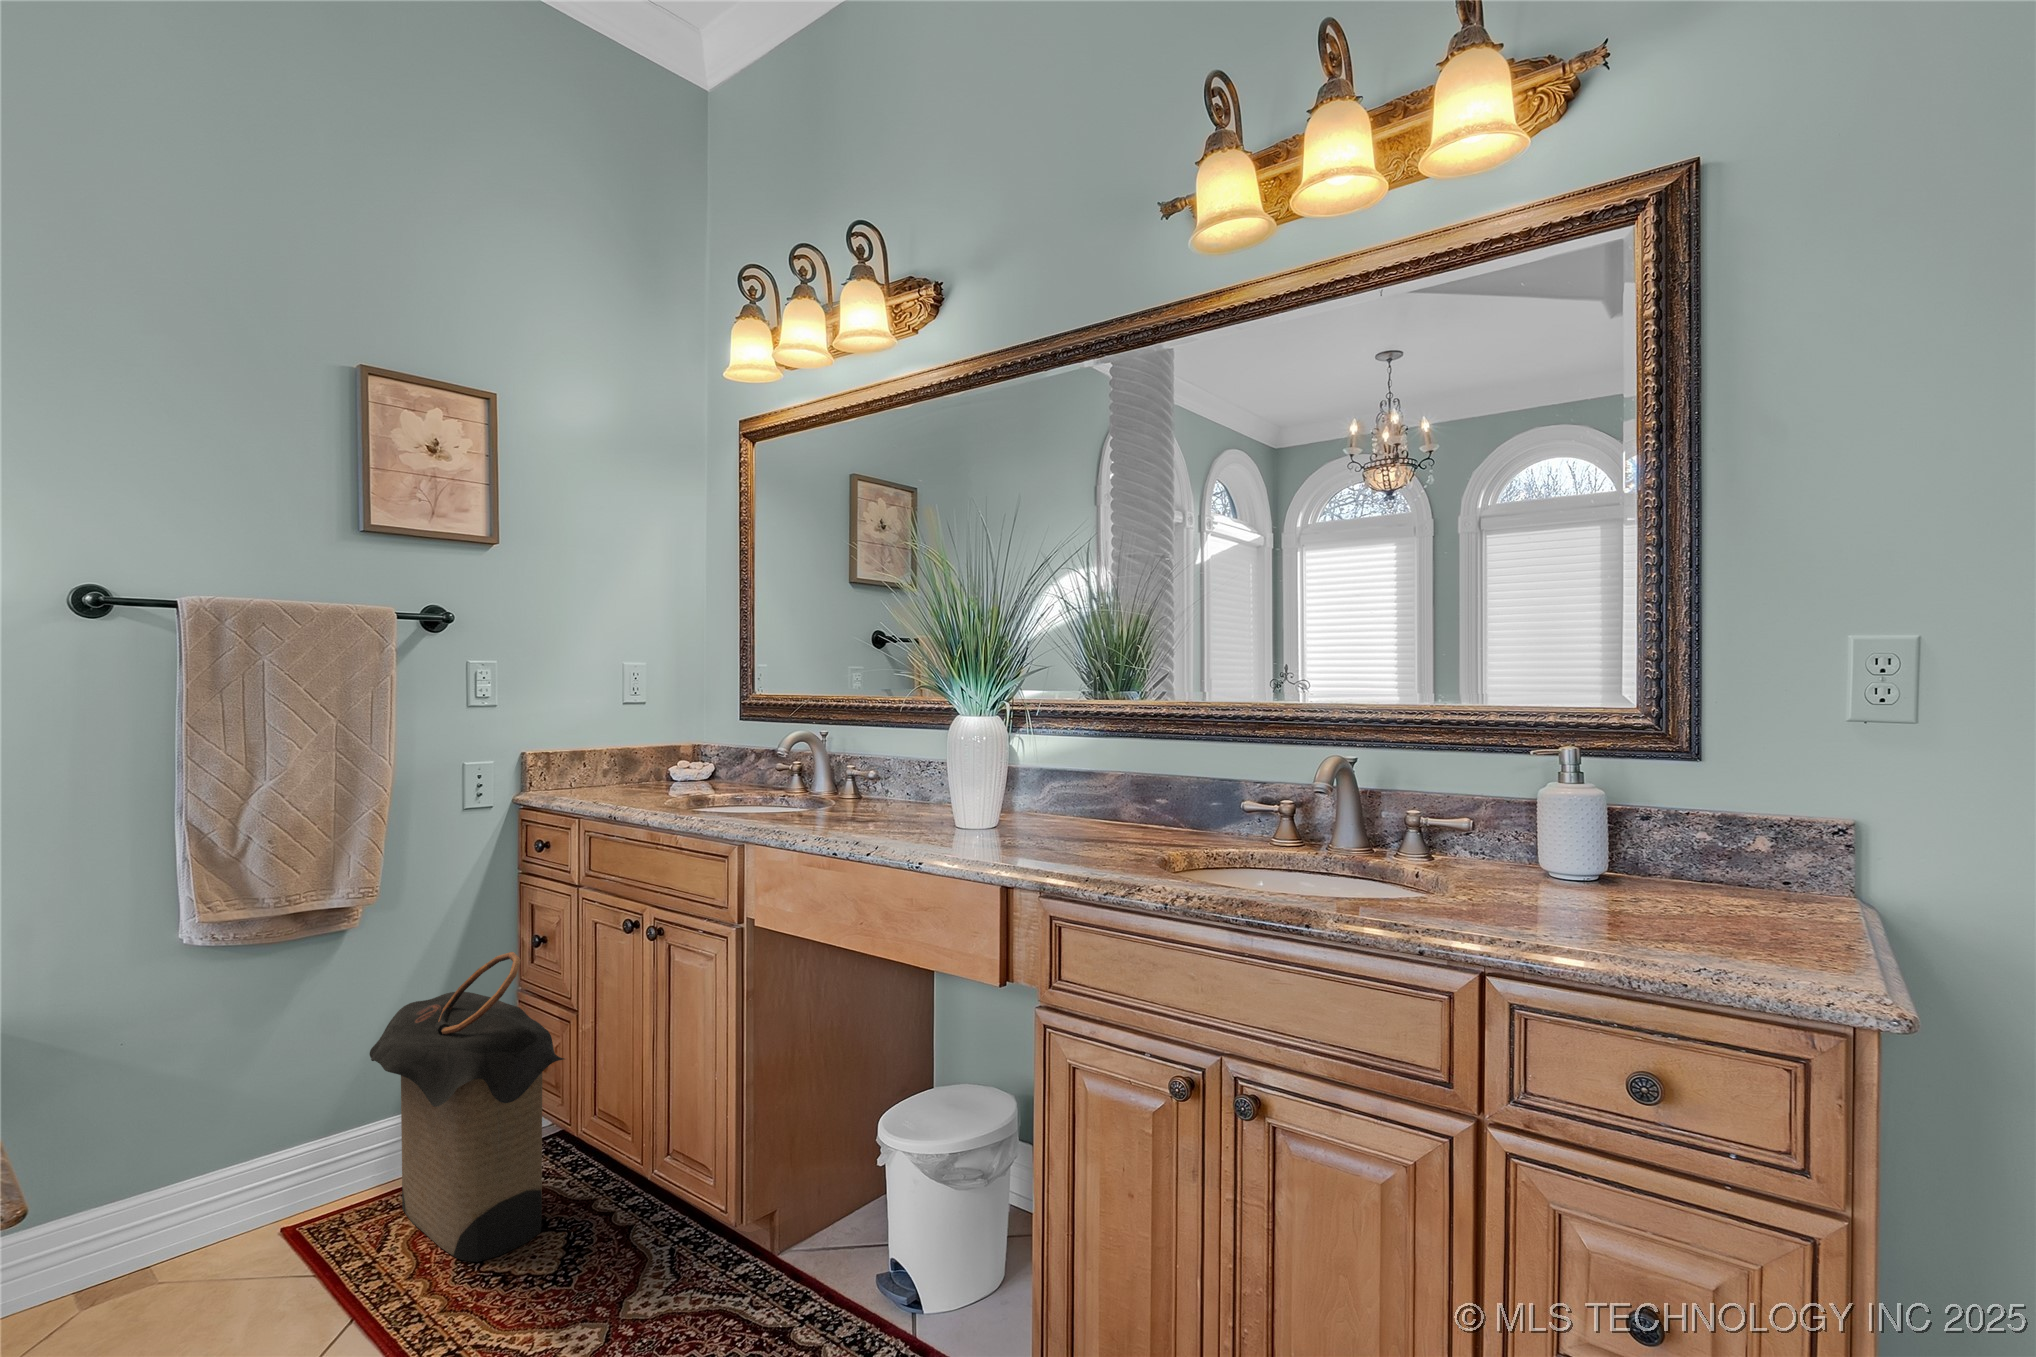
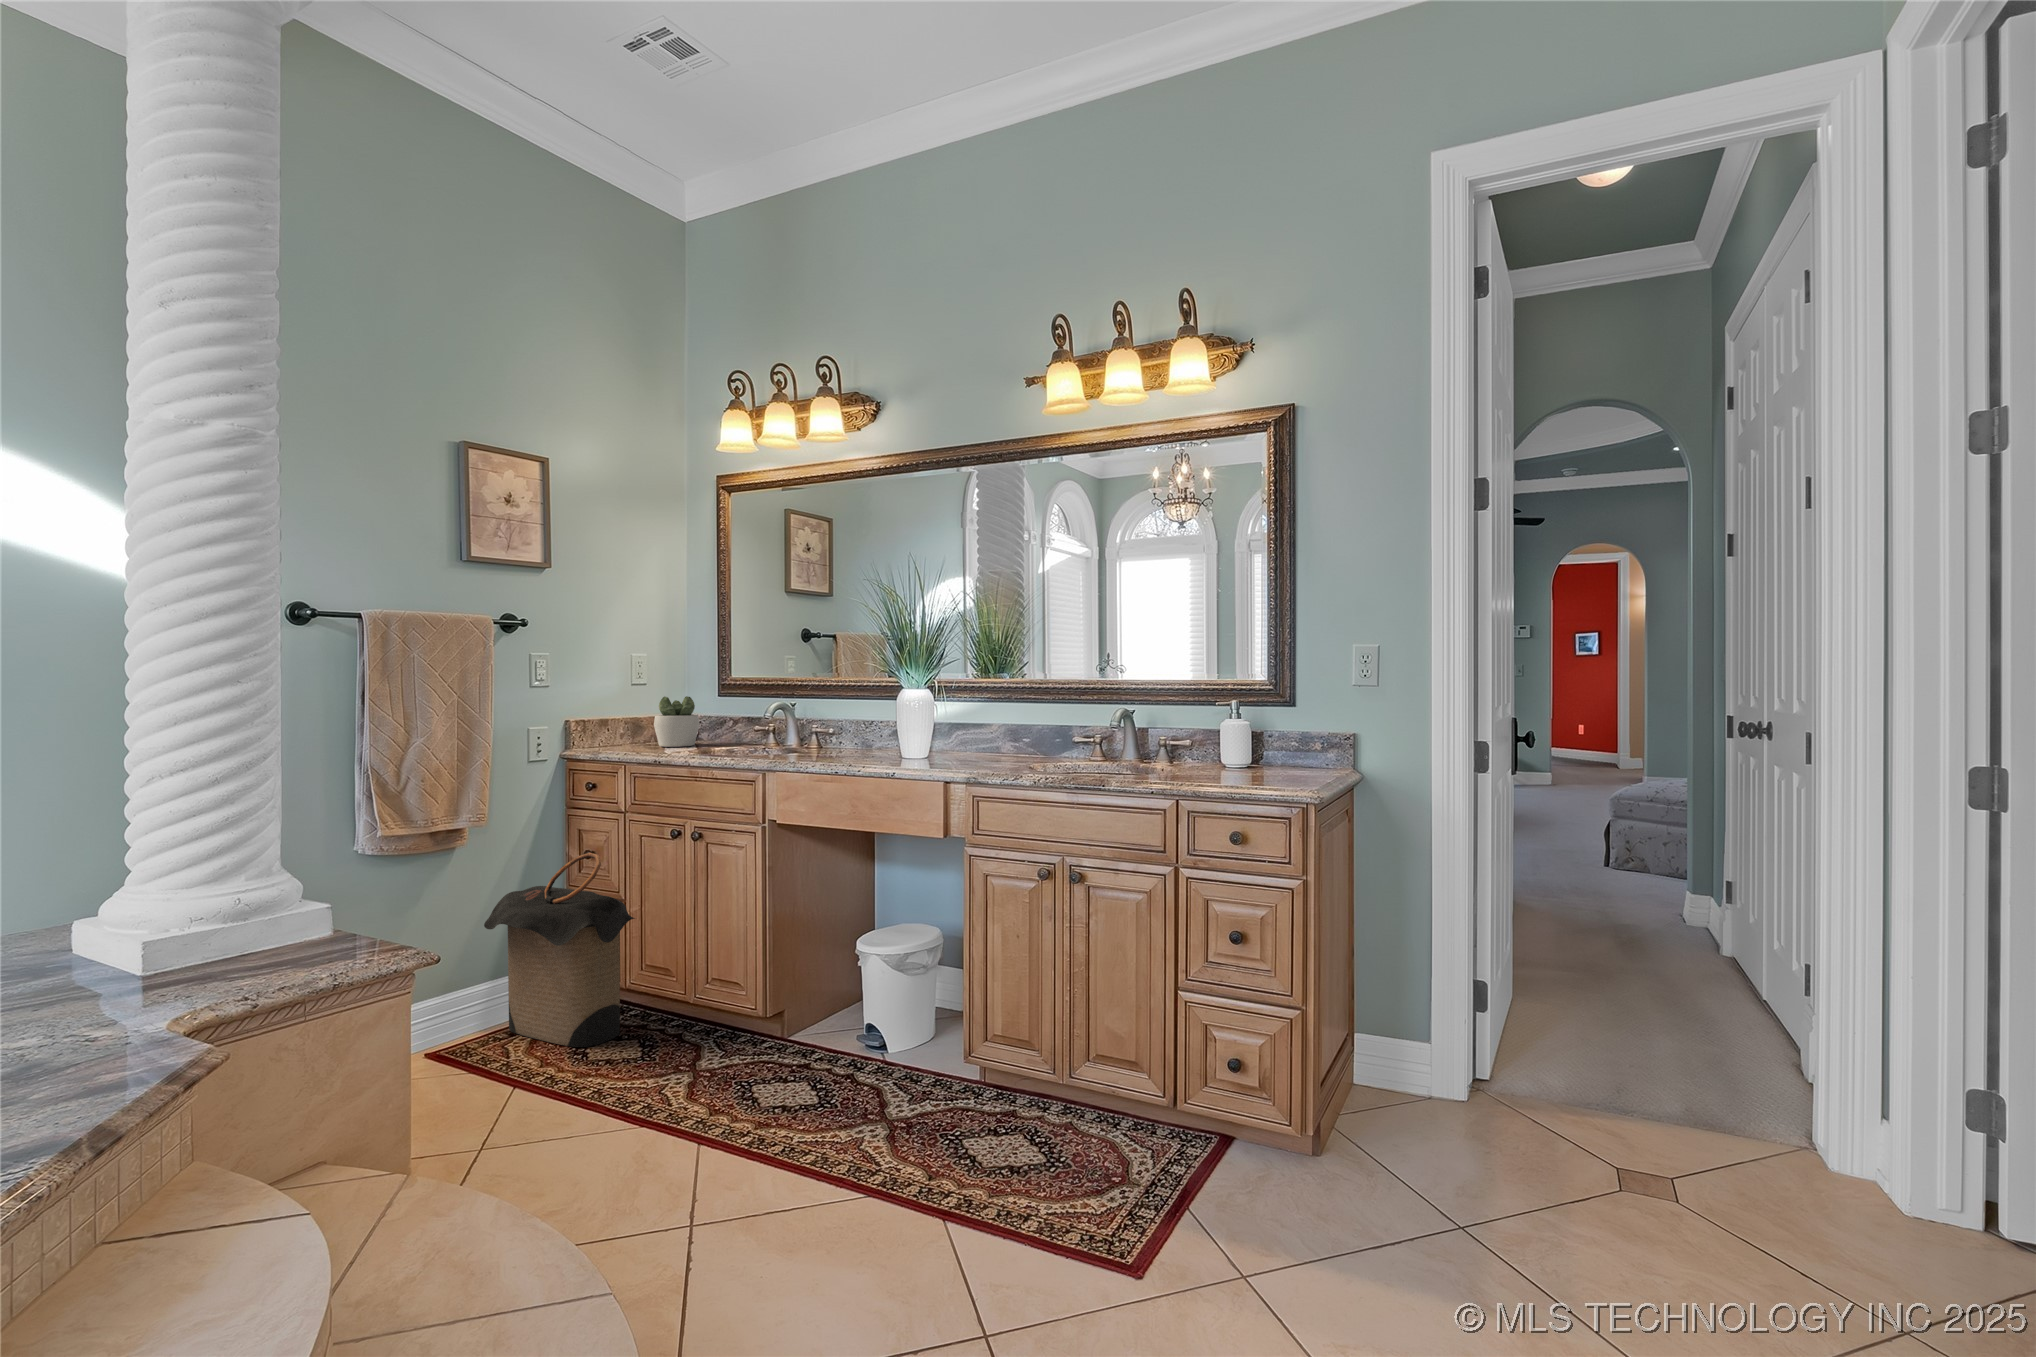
succulent plant: none [652,717,714,787] -> present [654,696,700,747]

